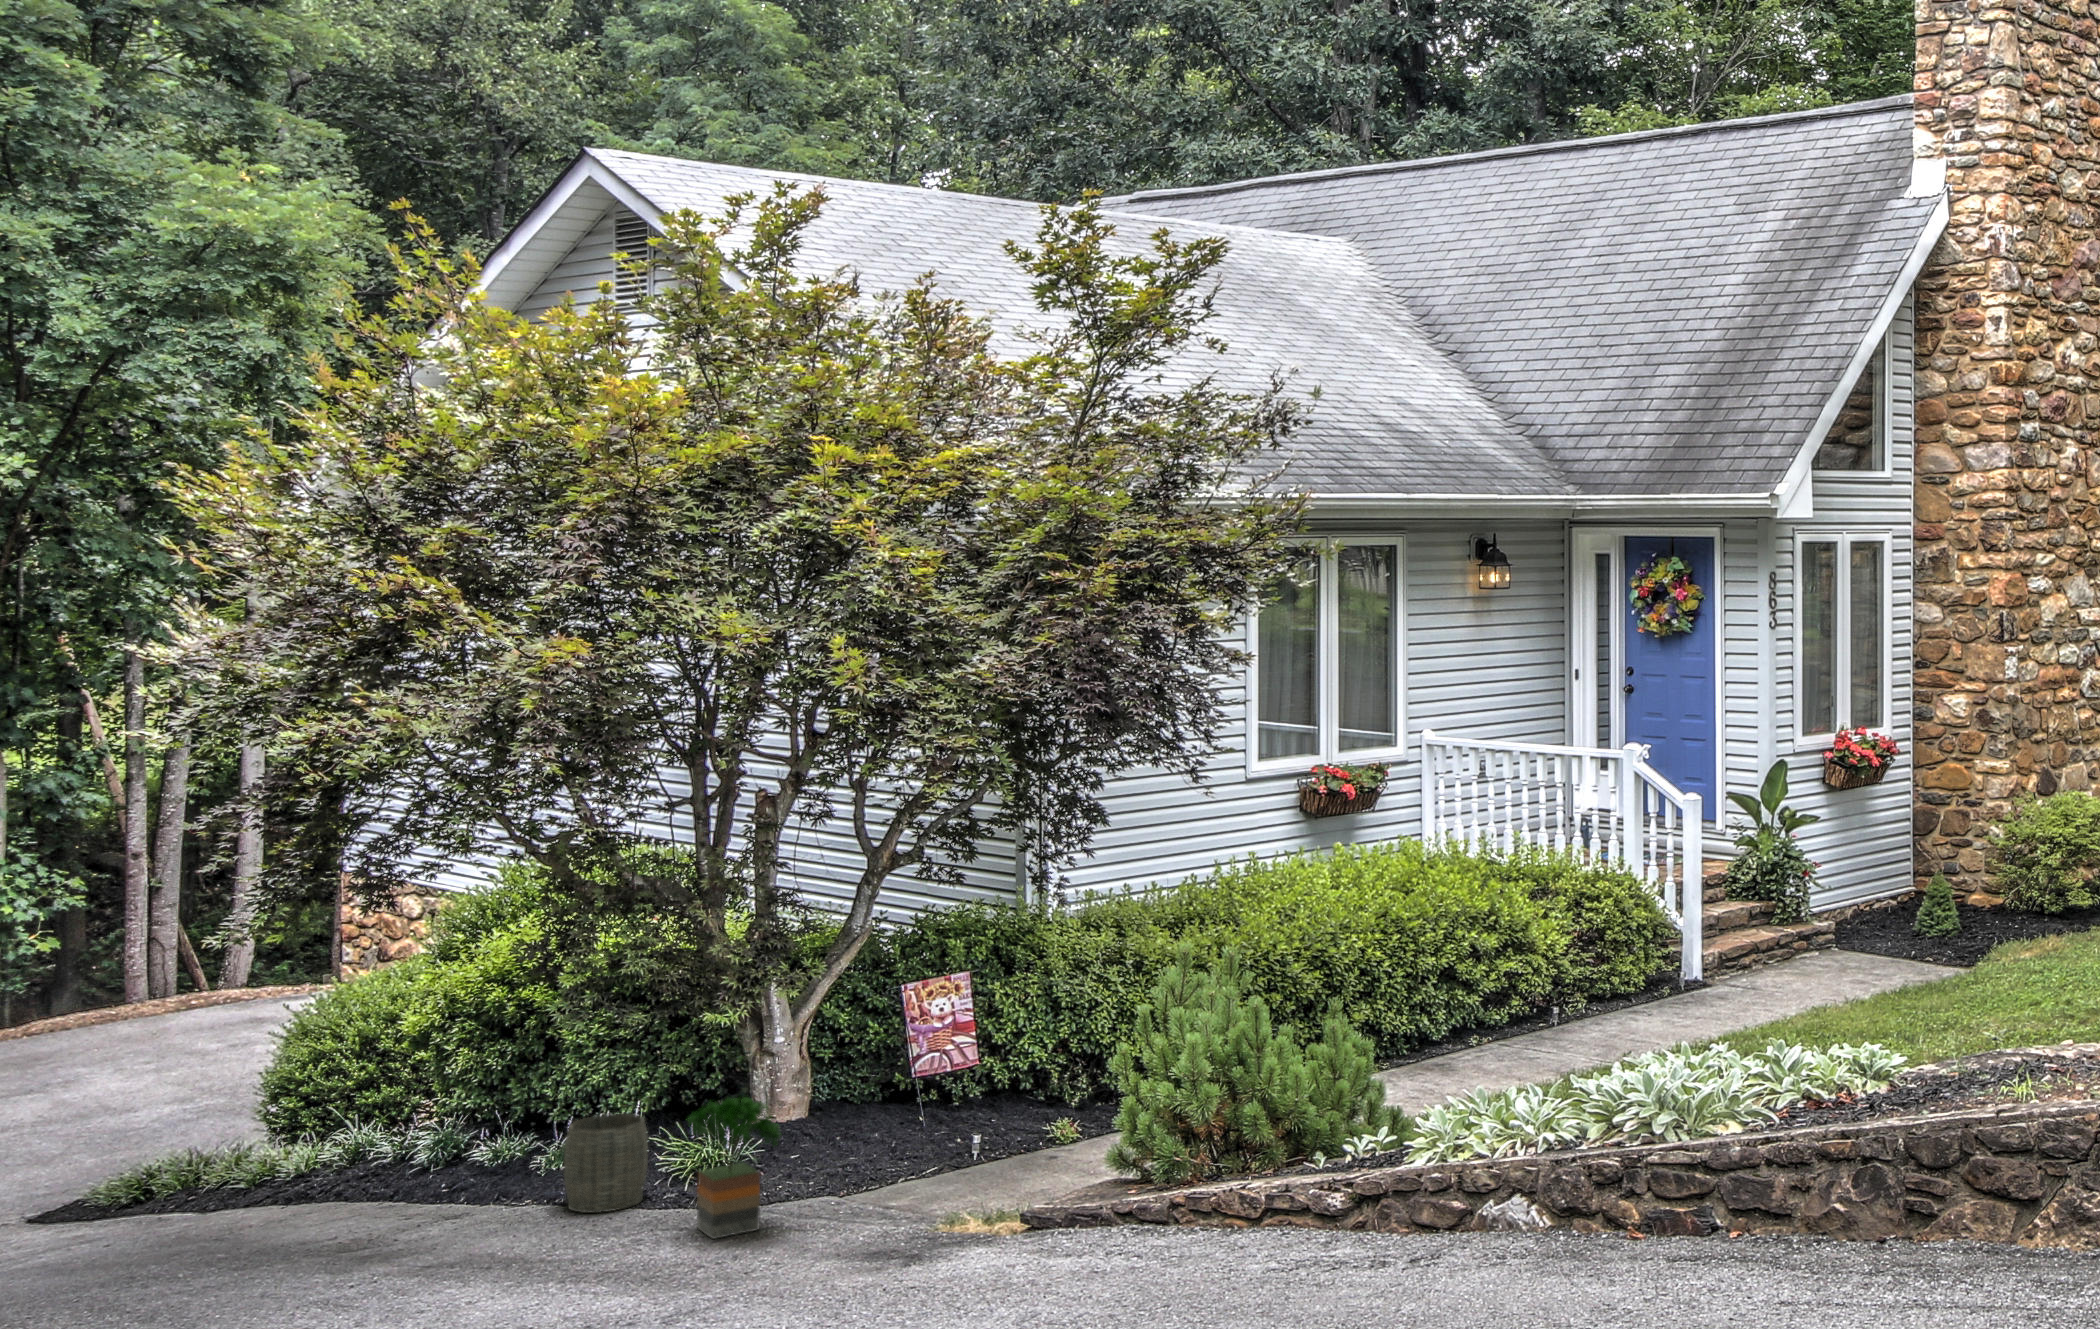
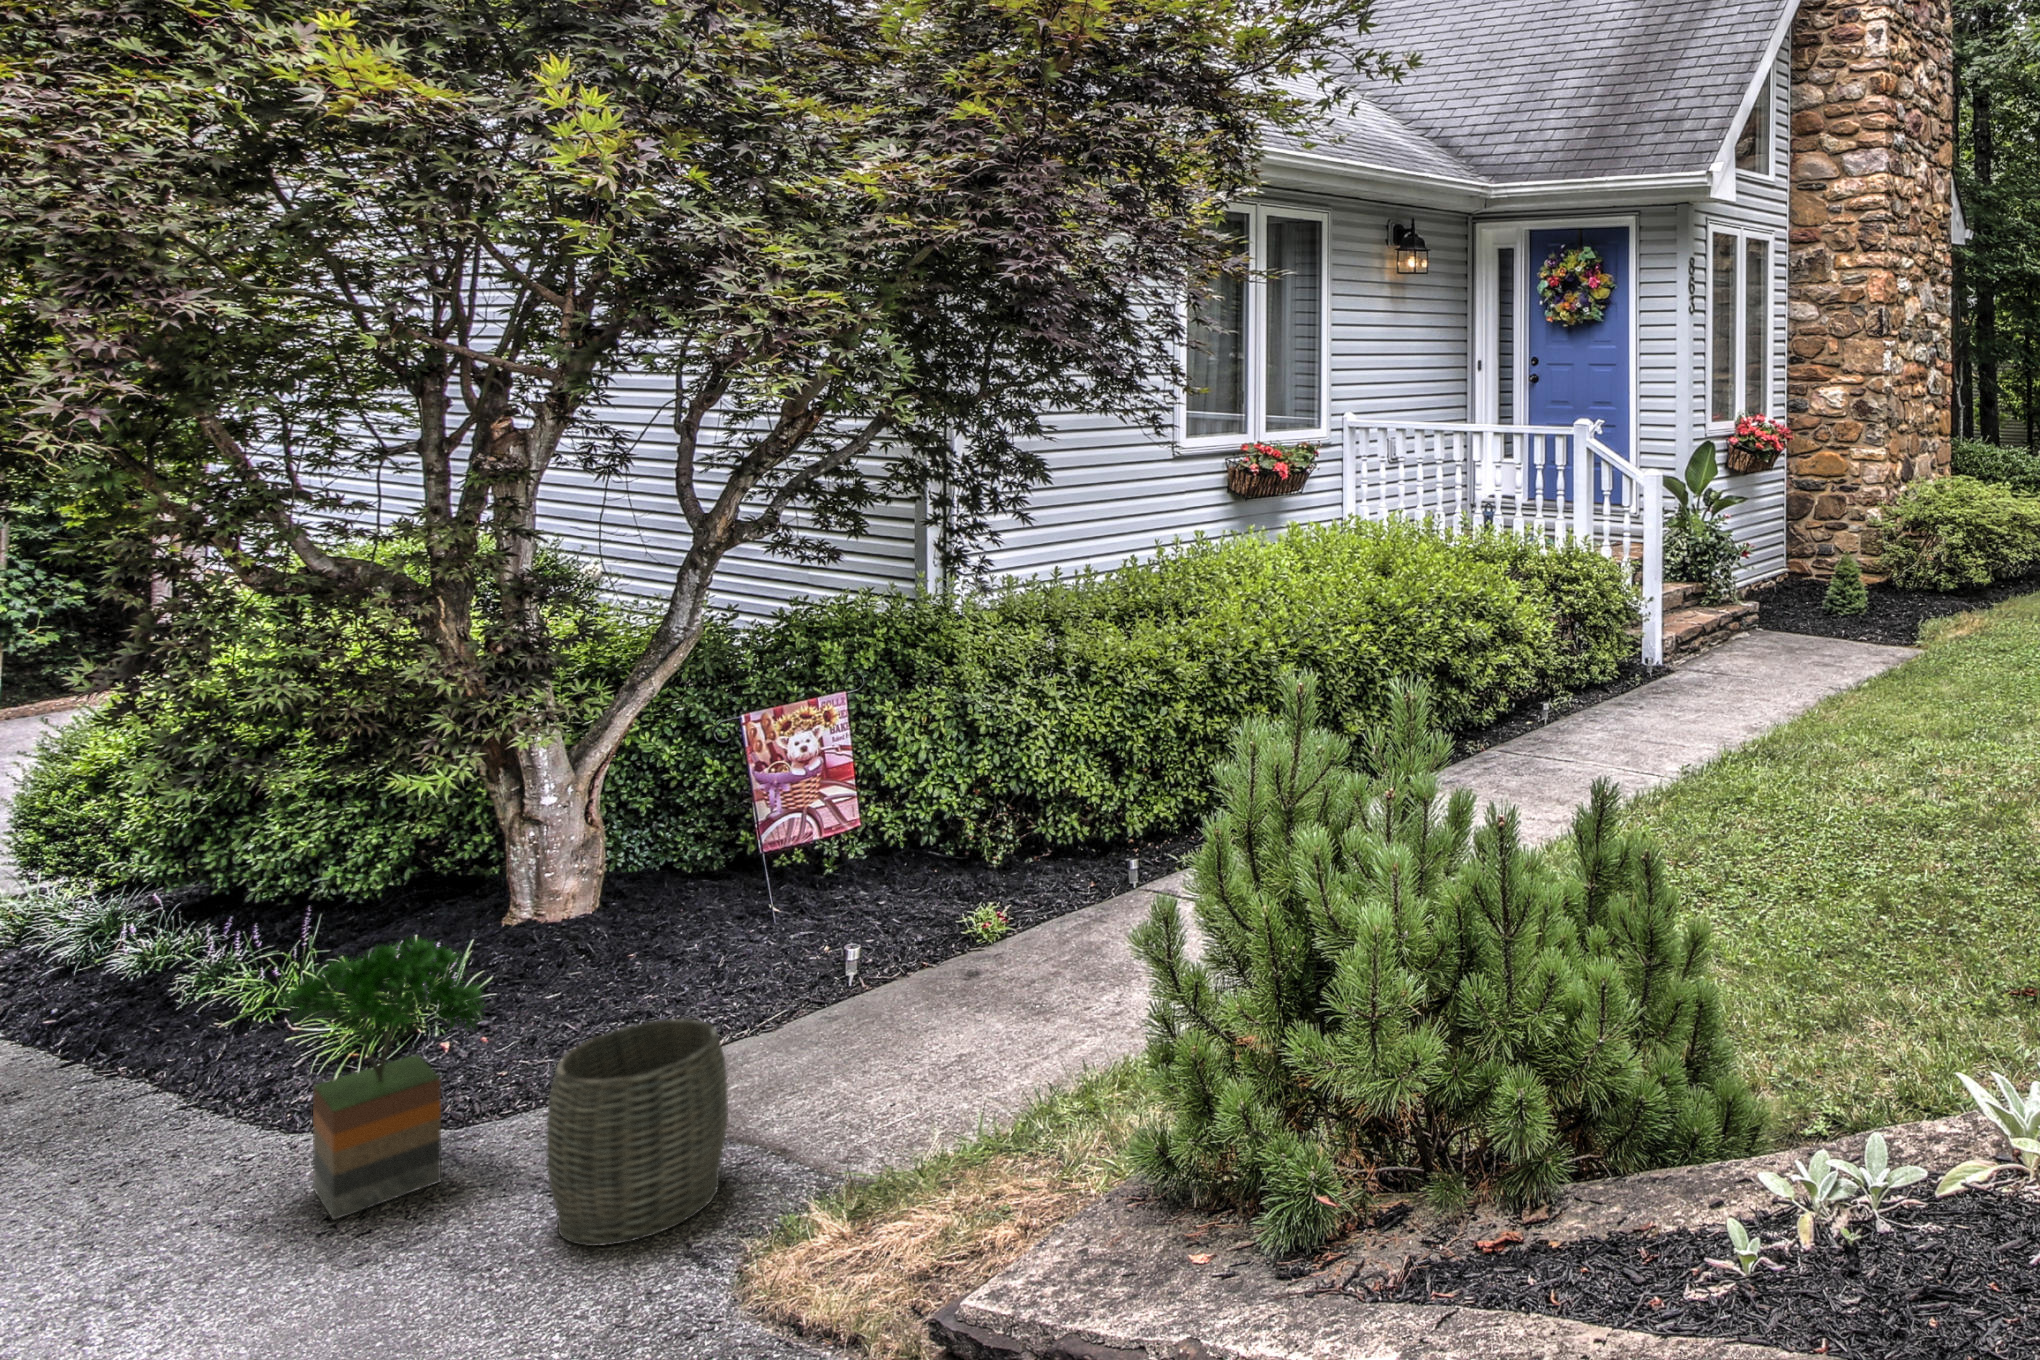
woven basket: present [564,1114,648,1213] -> present [546,1019,728,1246]

